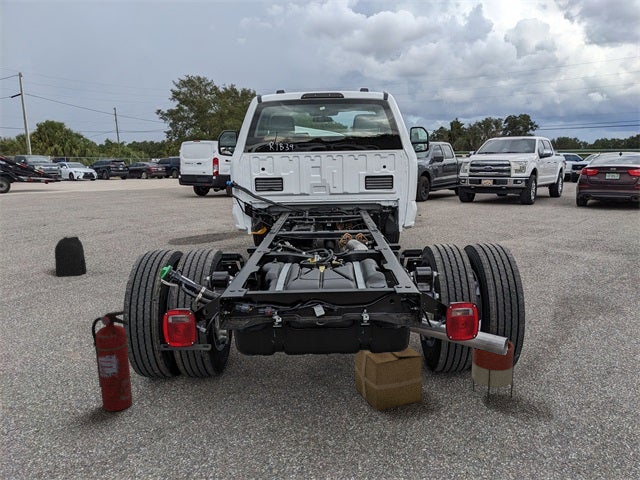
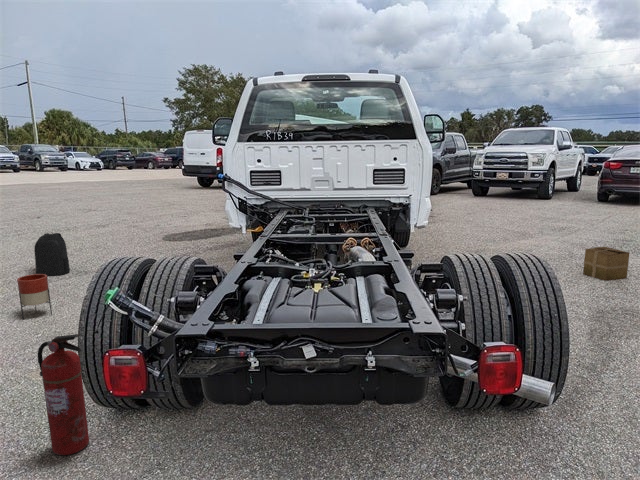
planter: present [472,341,514,408] -> present [17,274,52,320]
cardboard box: present [355,345,422,410] -> present [583,247,629,281]

